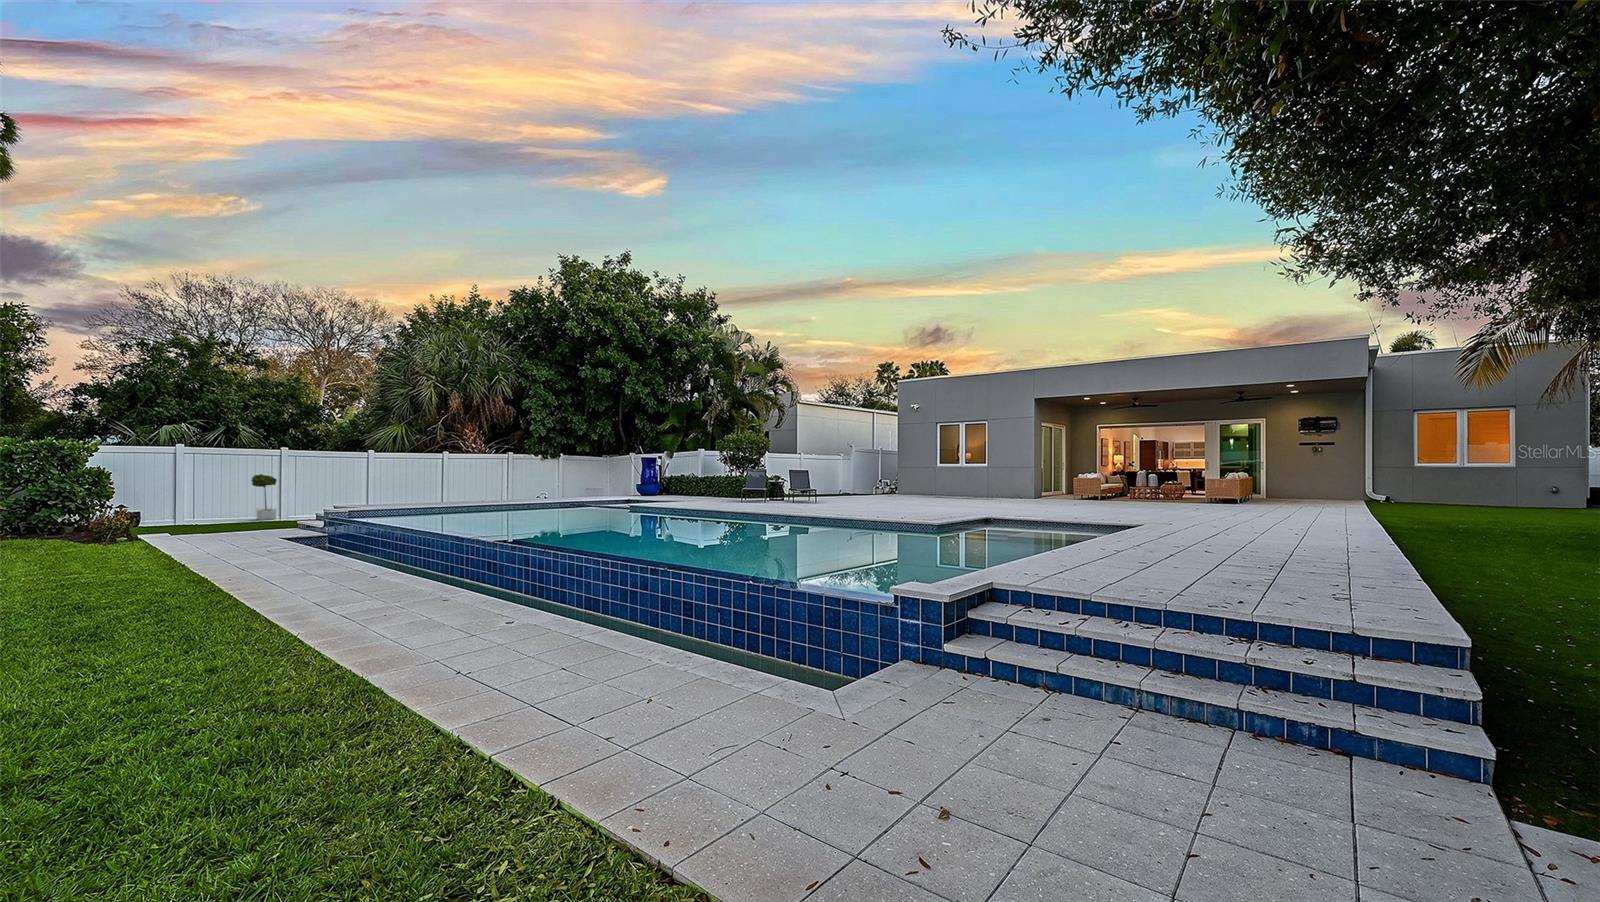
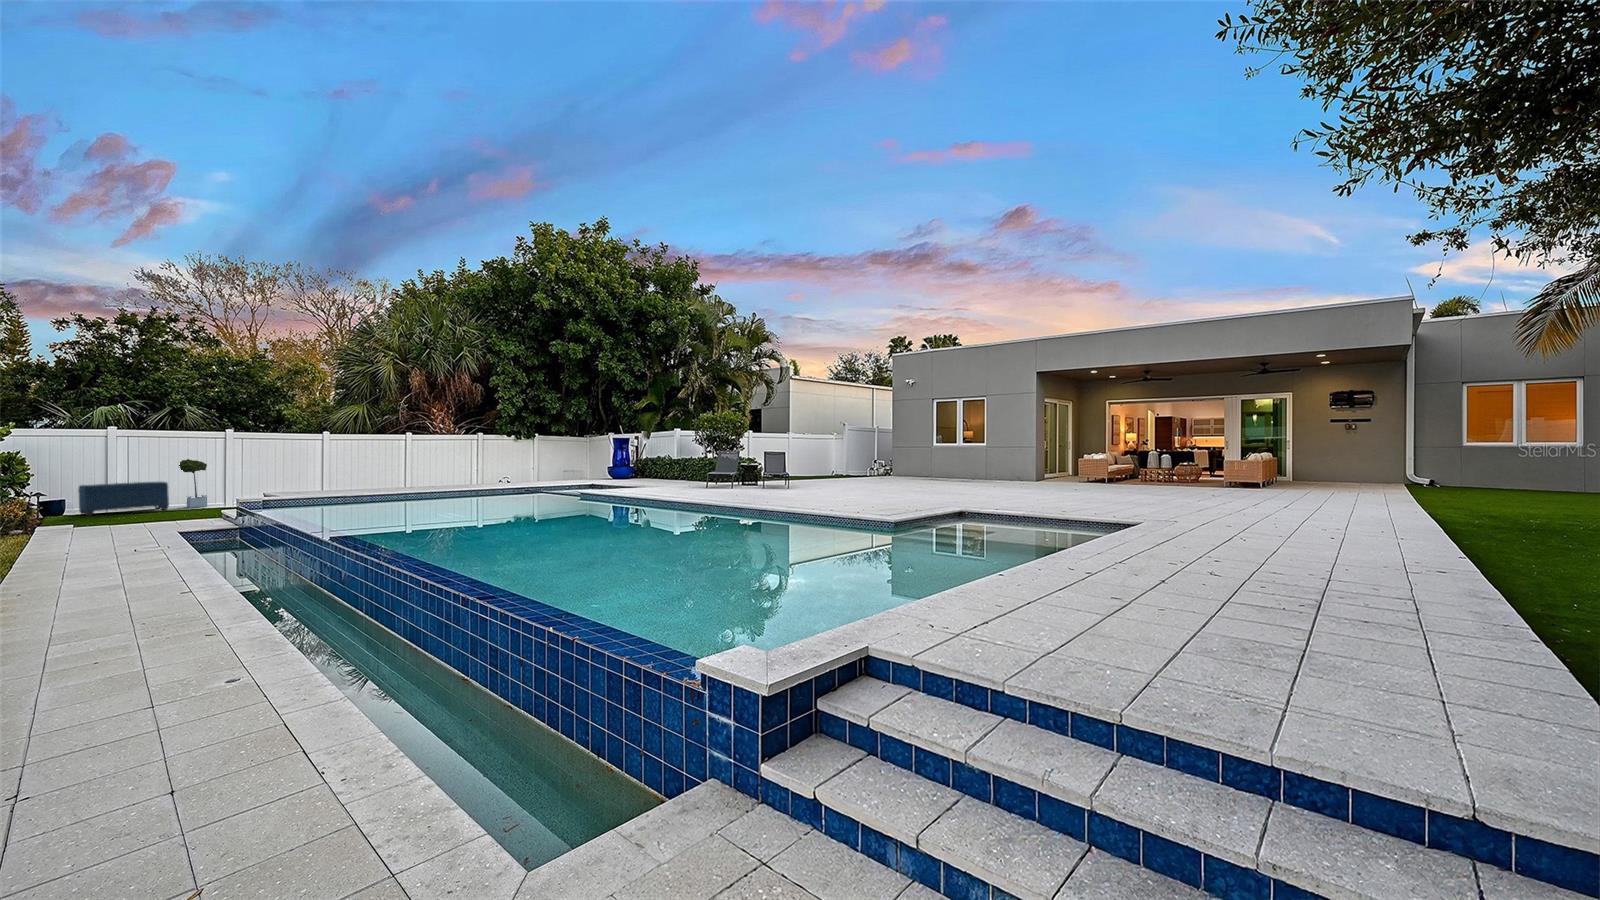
bench: none [165,495,244,526] -> present [78,482,169,516]

